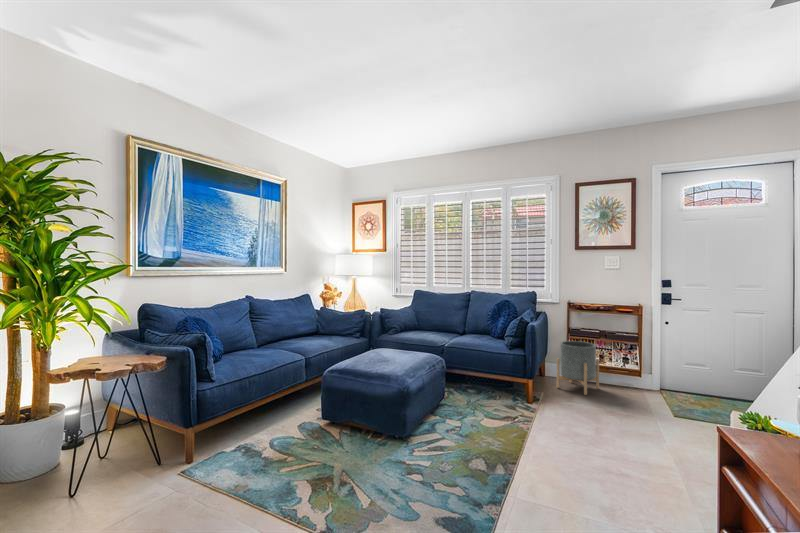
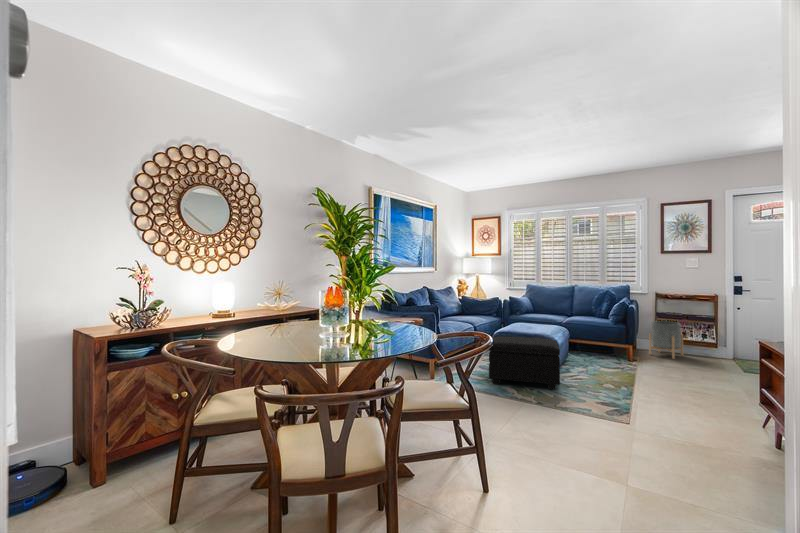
footstool: none [278,380,403,479] -> present [489,337,560,389]

